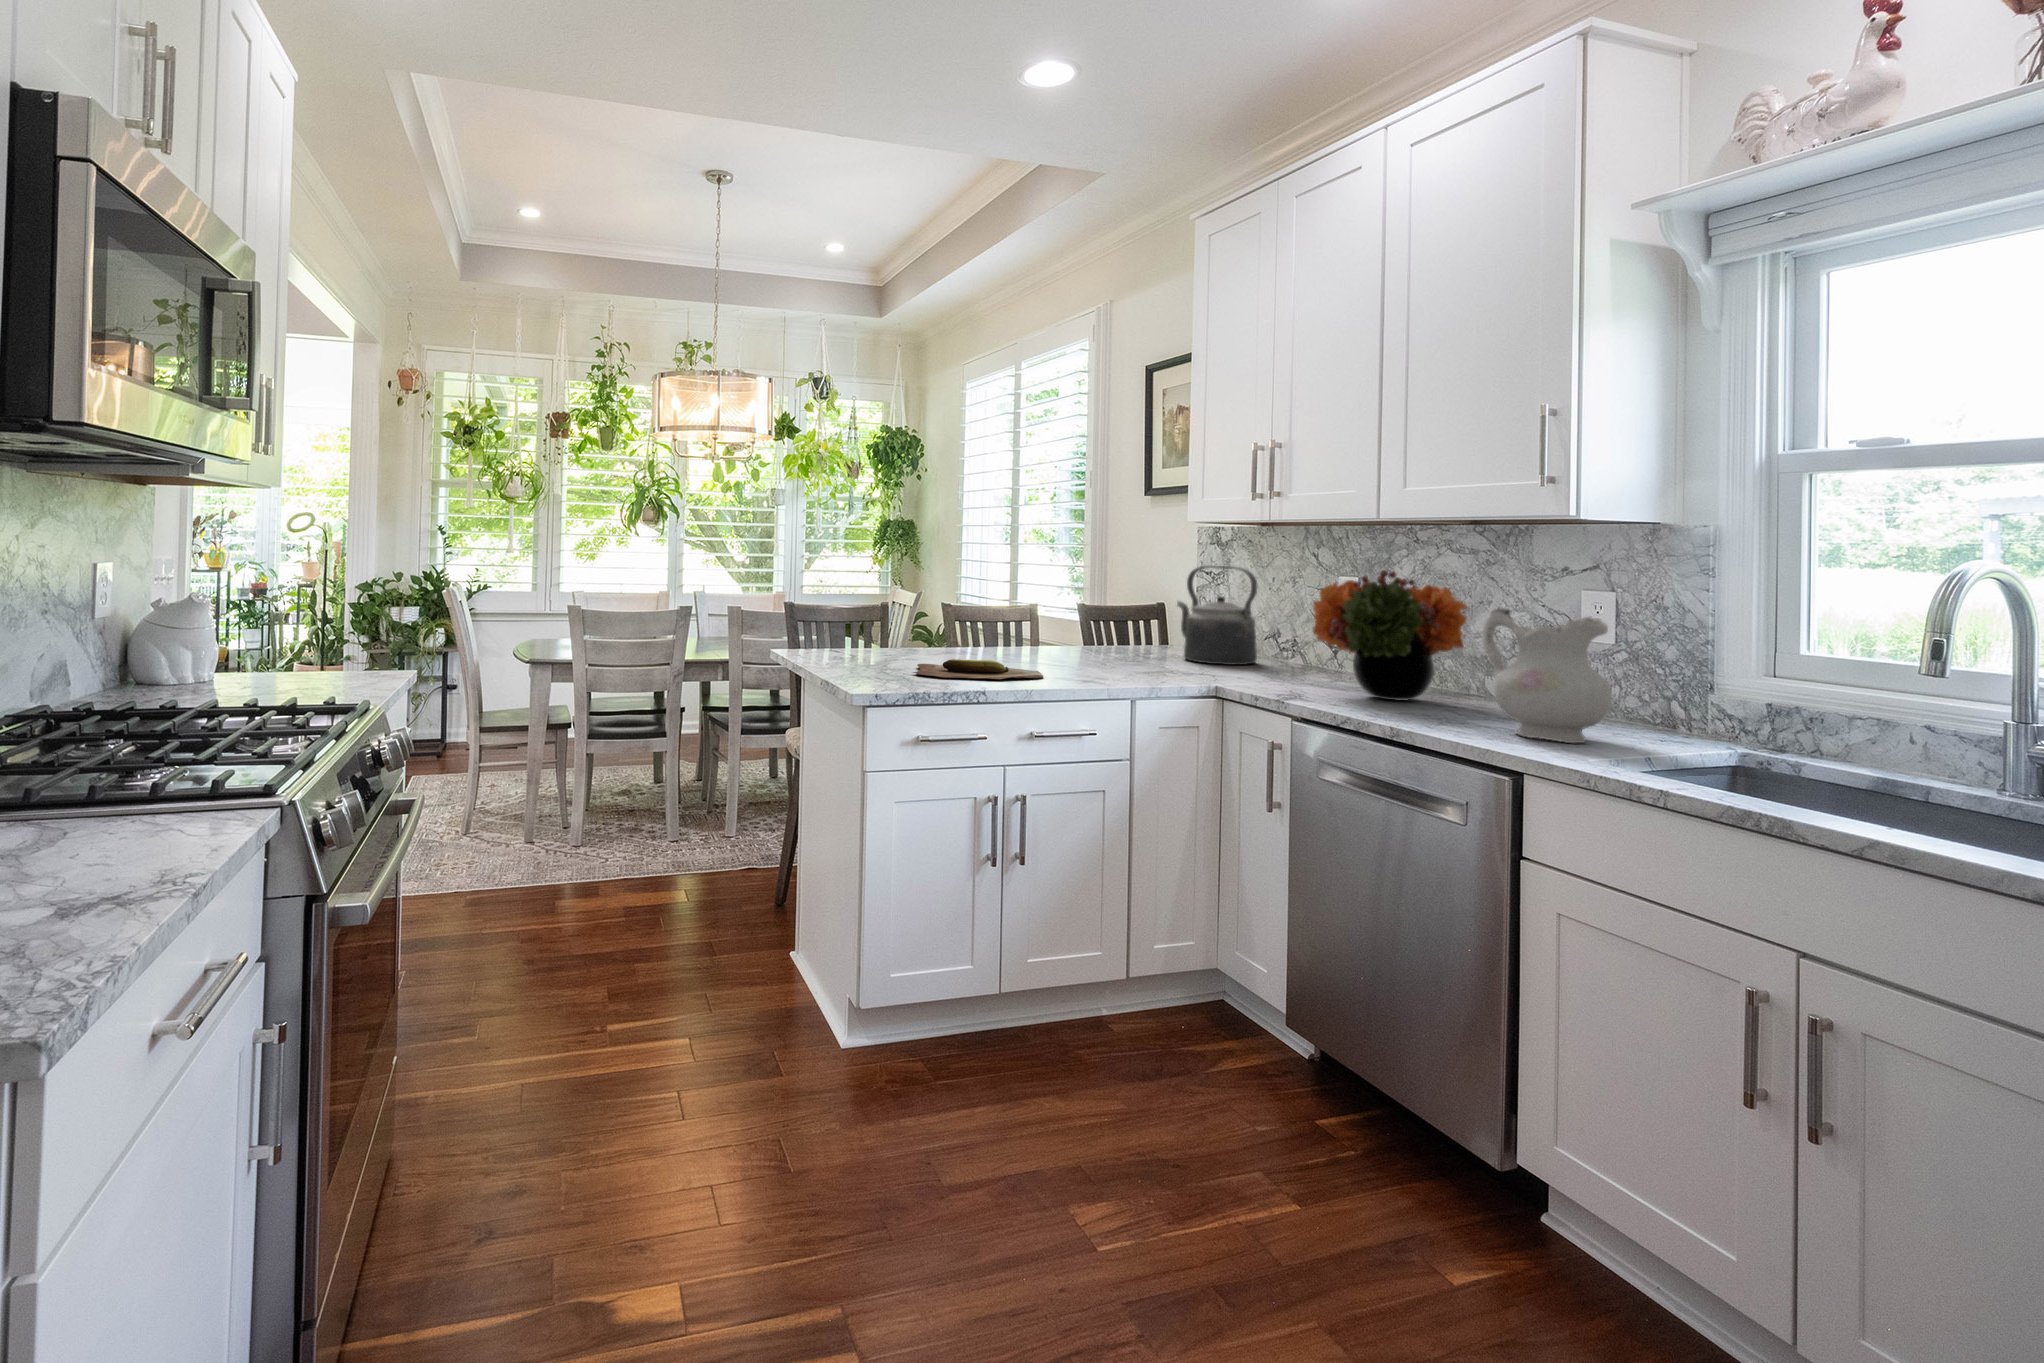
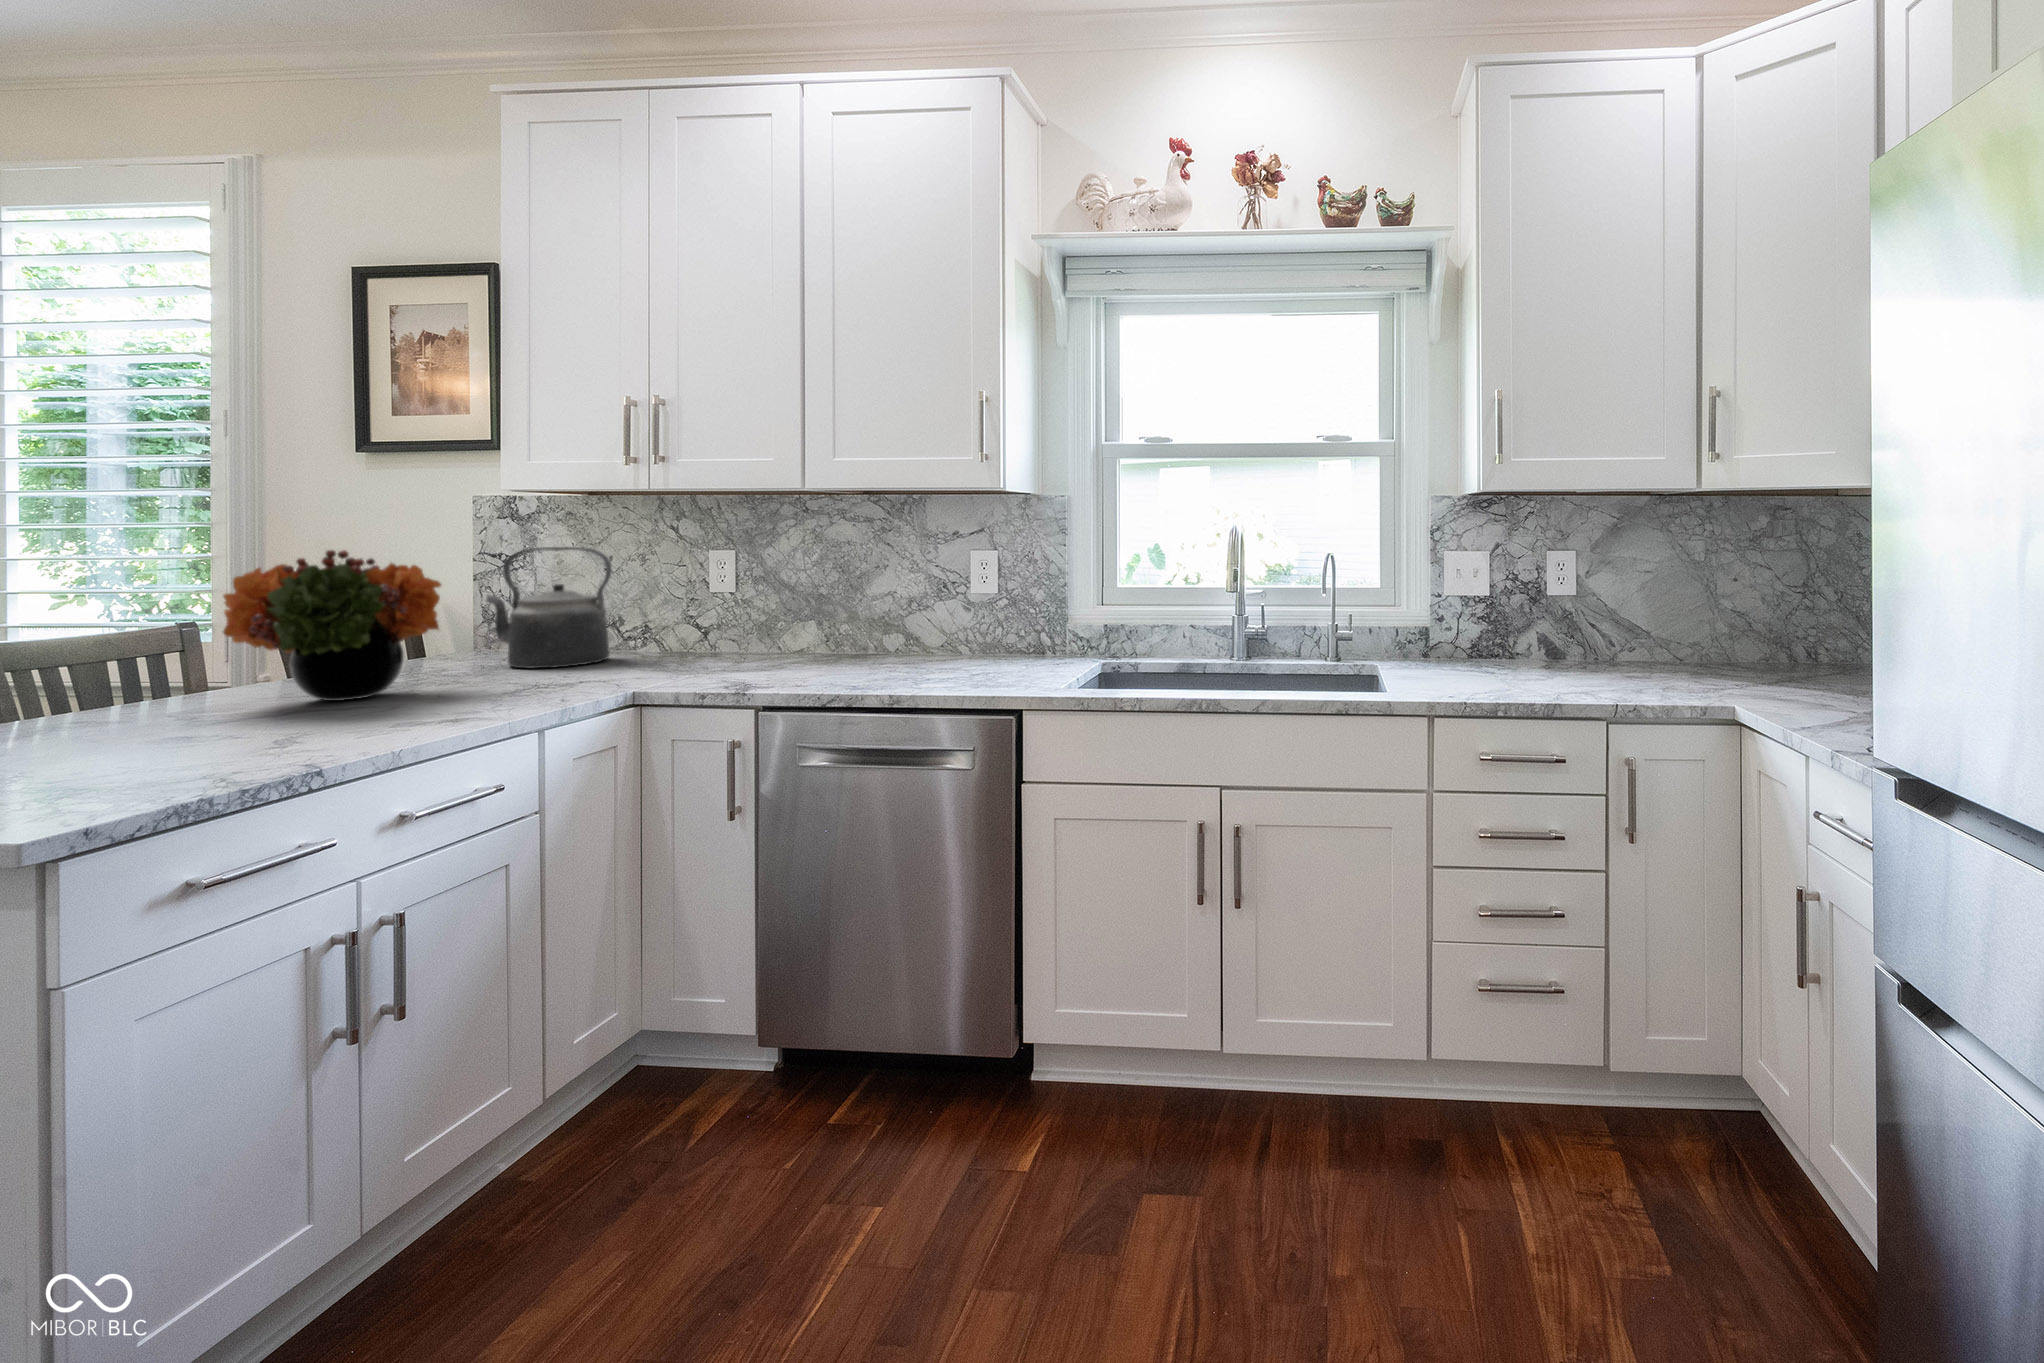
flower arrangement: present [1313,570,1467,701] -> present [223,550,441,701]
ceramic pitcher: present [1483,608,1612,743] -> none [950,571,1049,681]
cutting board: present [913,659,1043,679] -> none [71,719,381,772]

